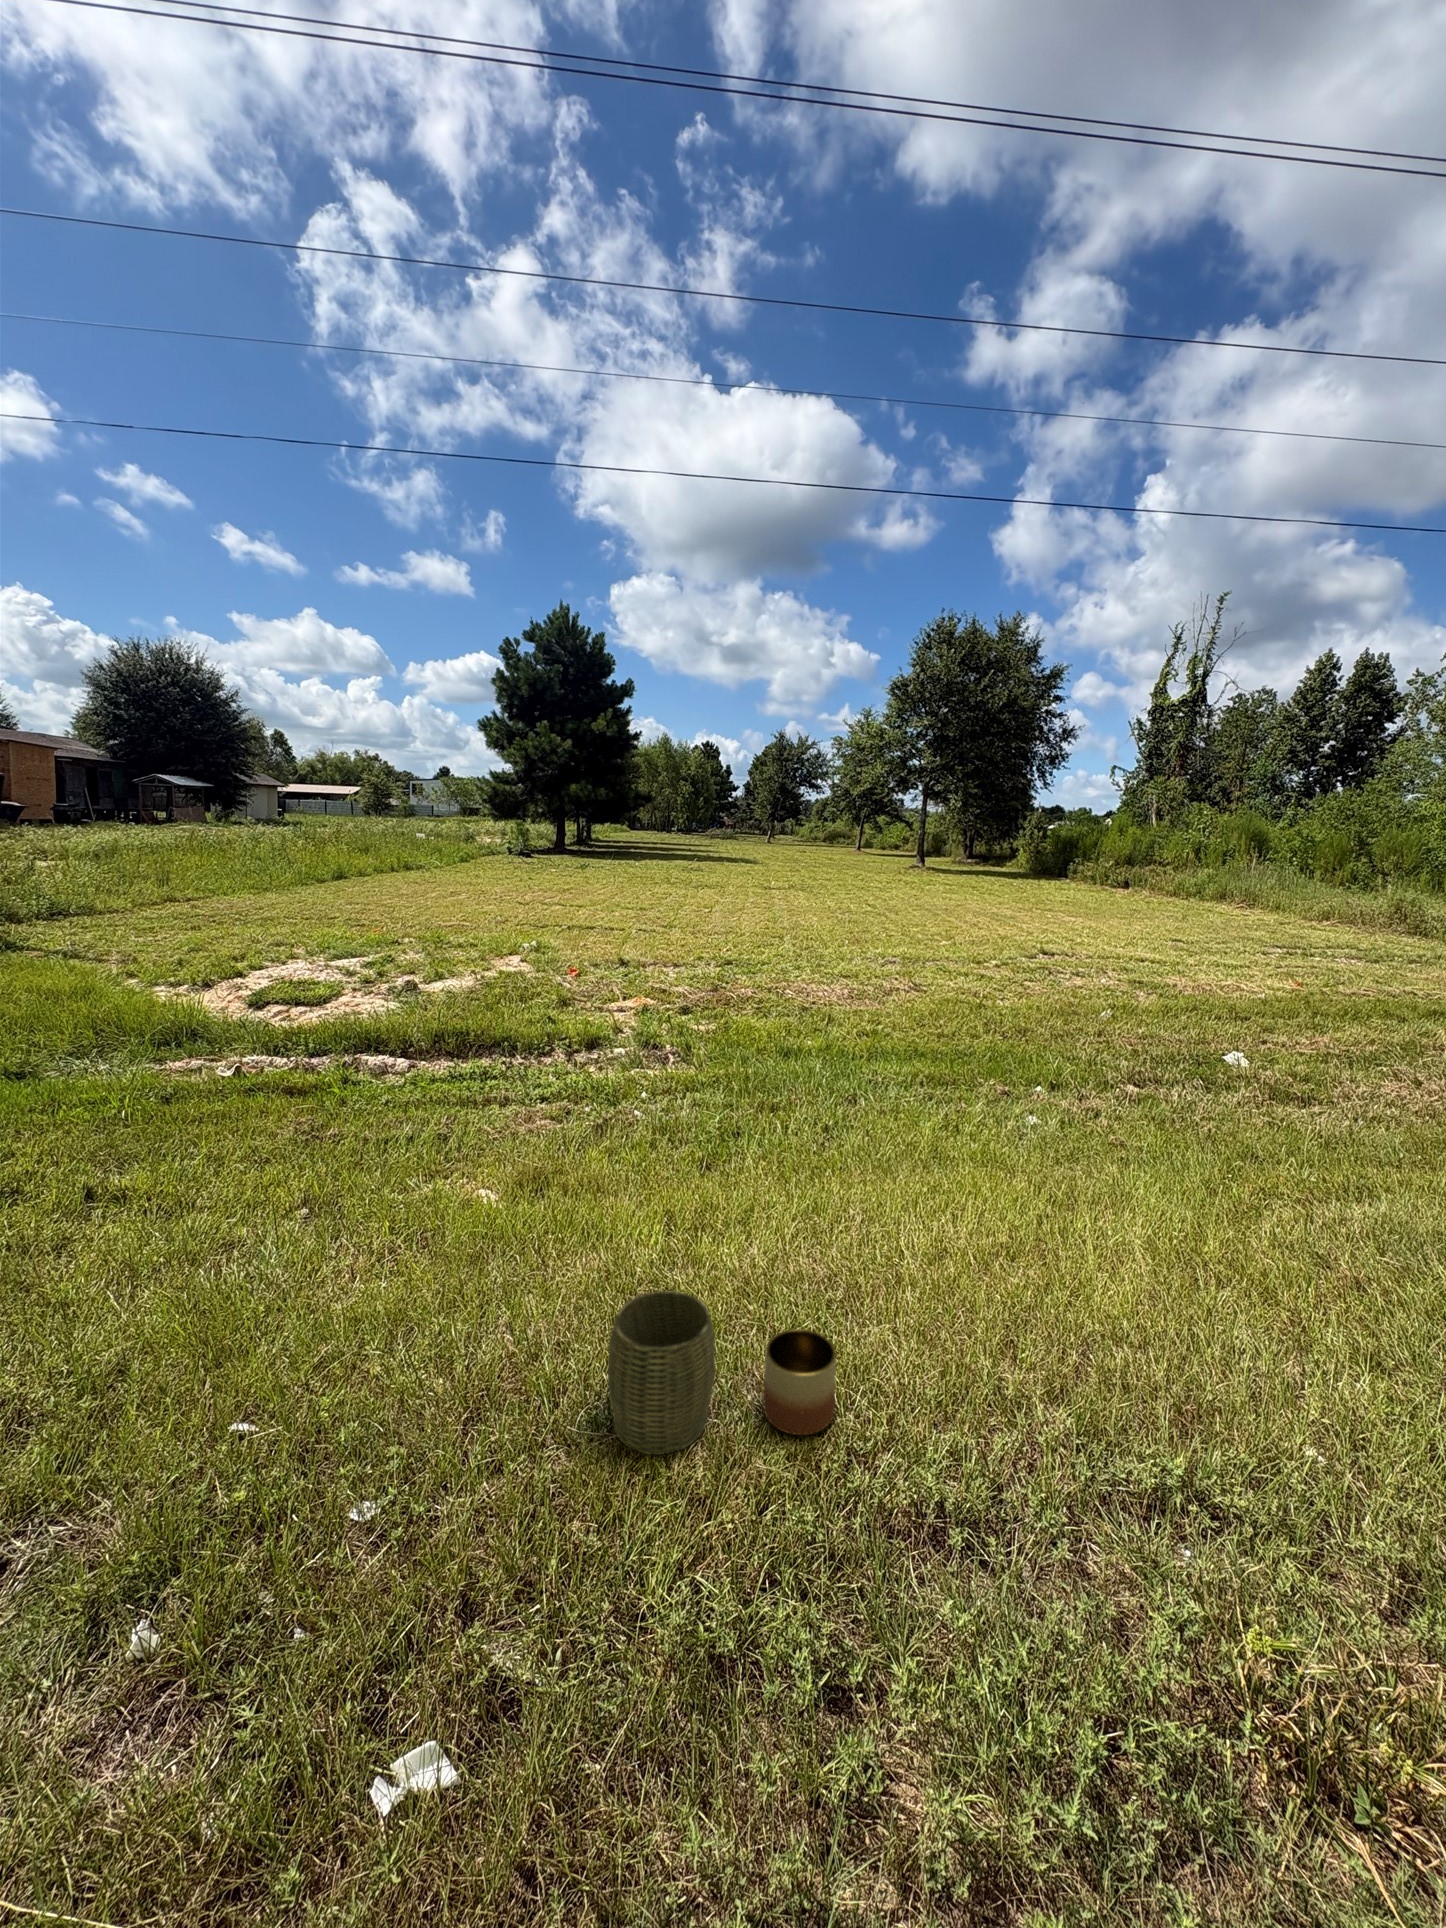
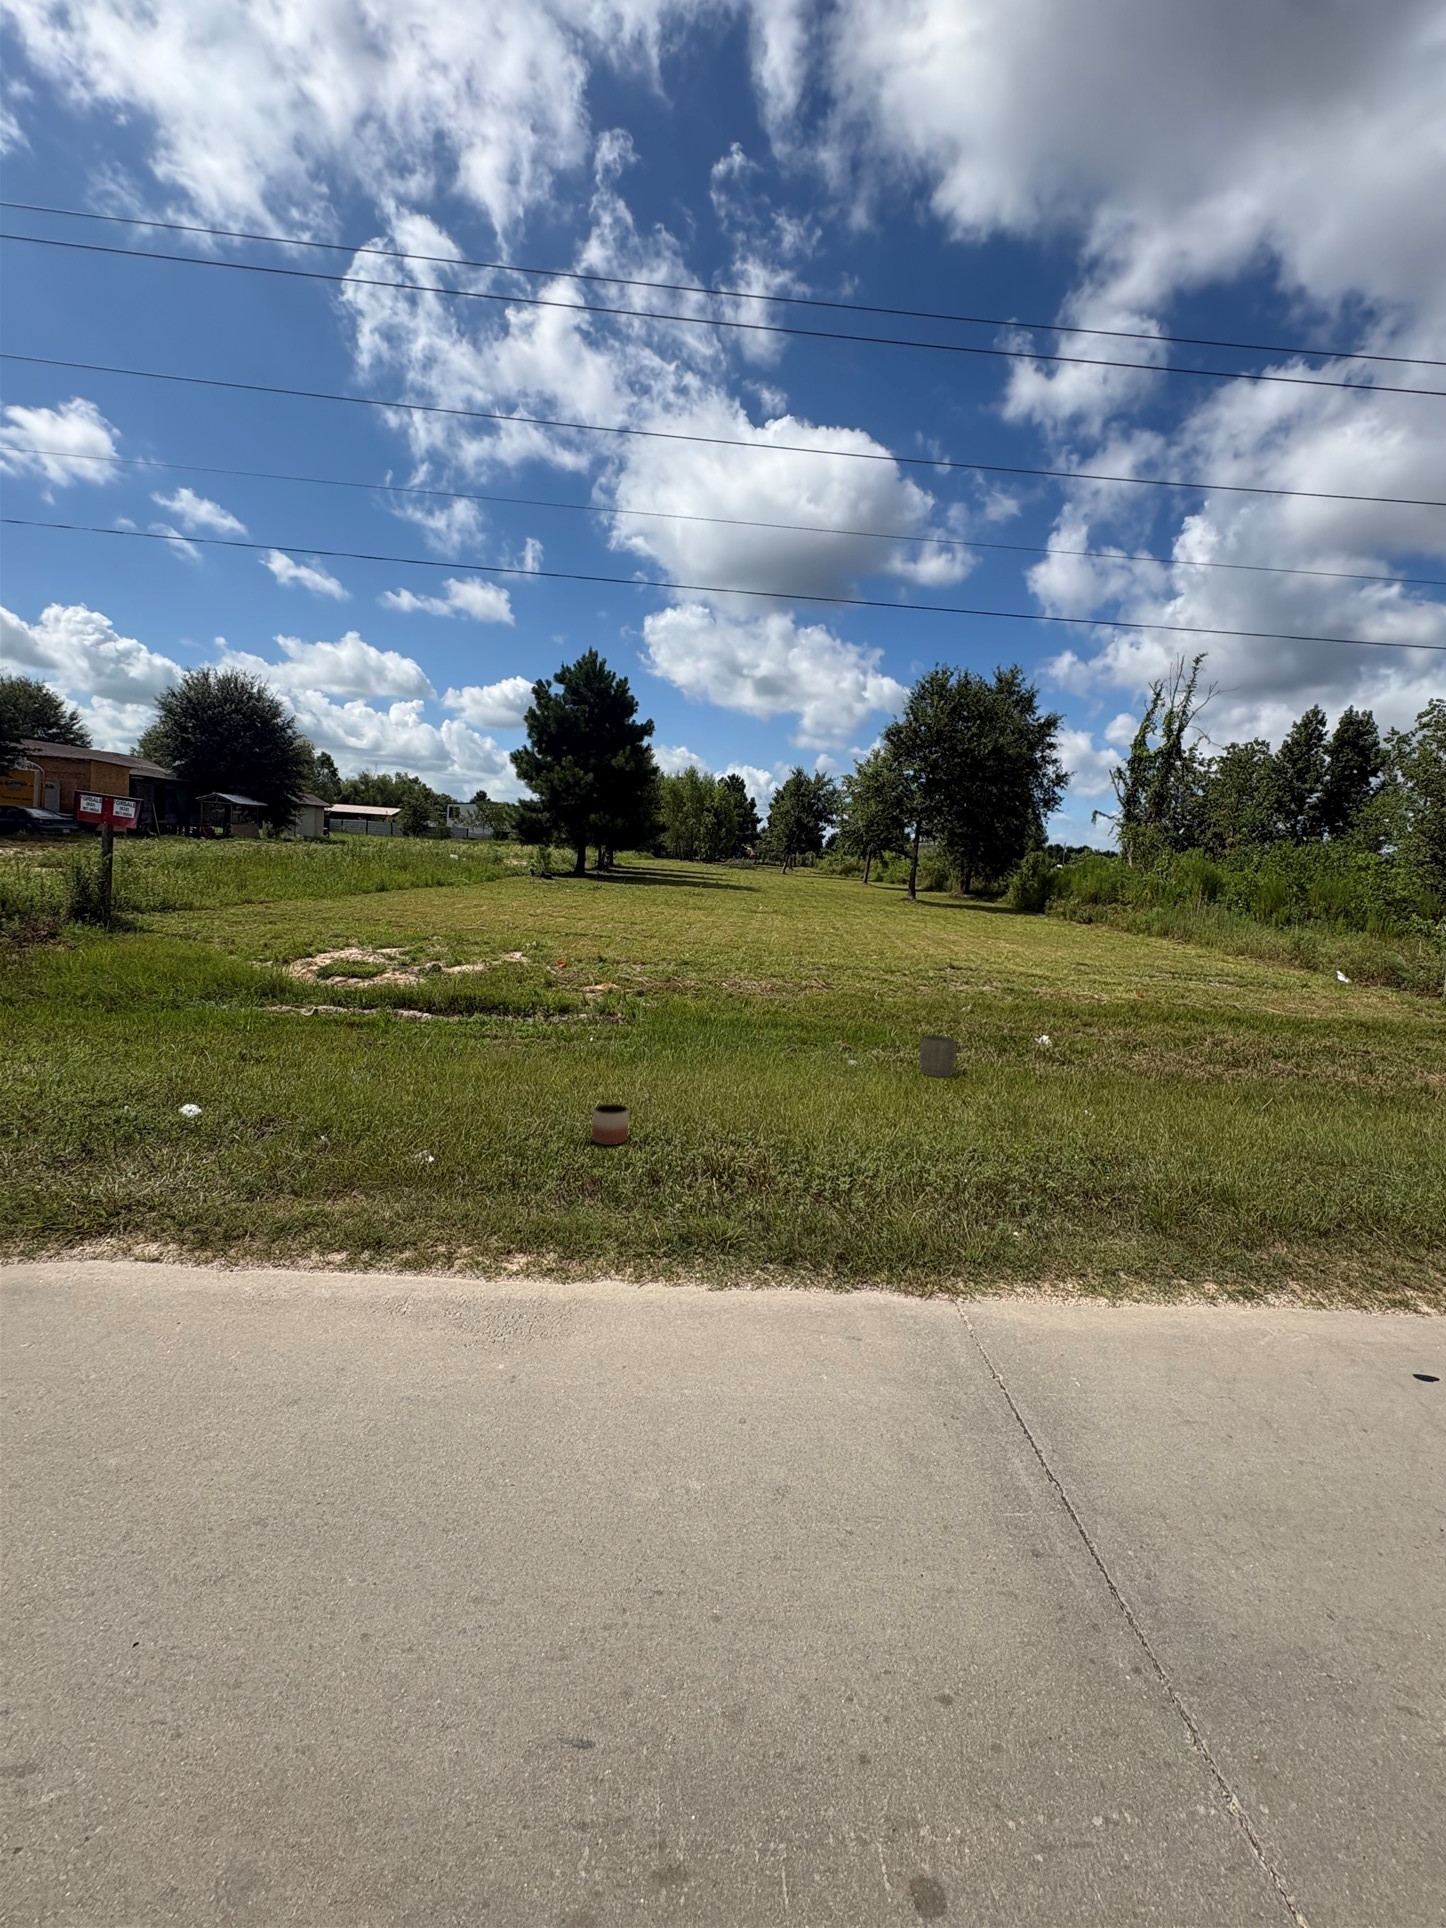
woven basket: present [608,1291,715,1455] -> present [920,1035,956,1077]

